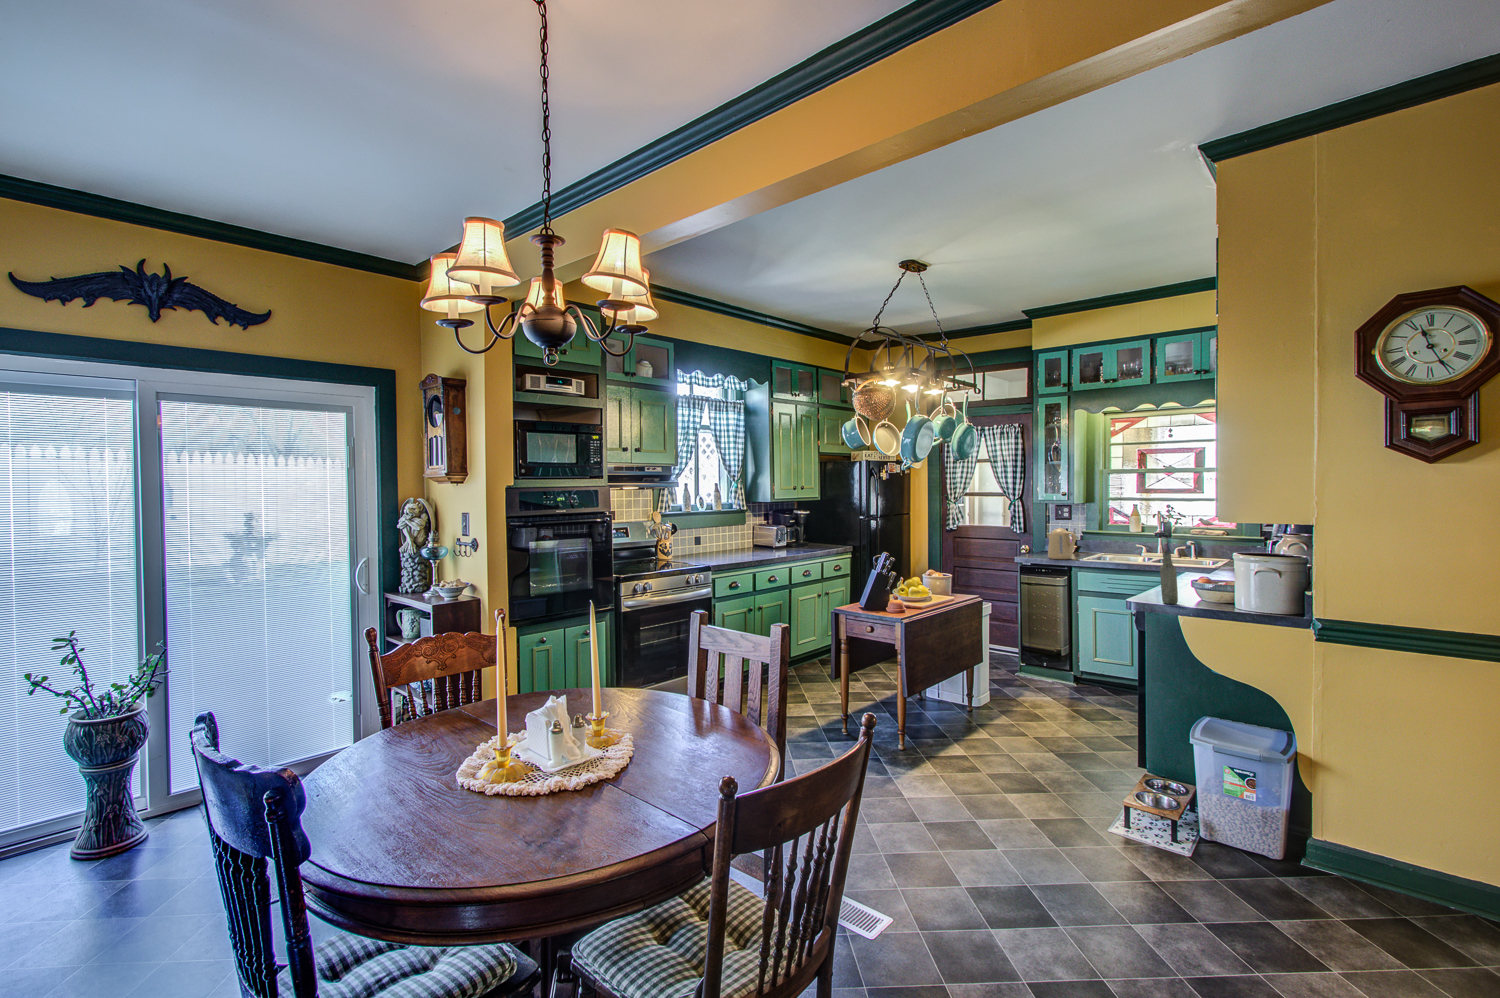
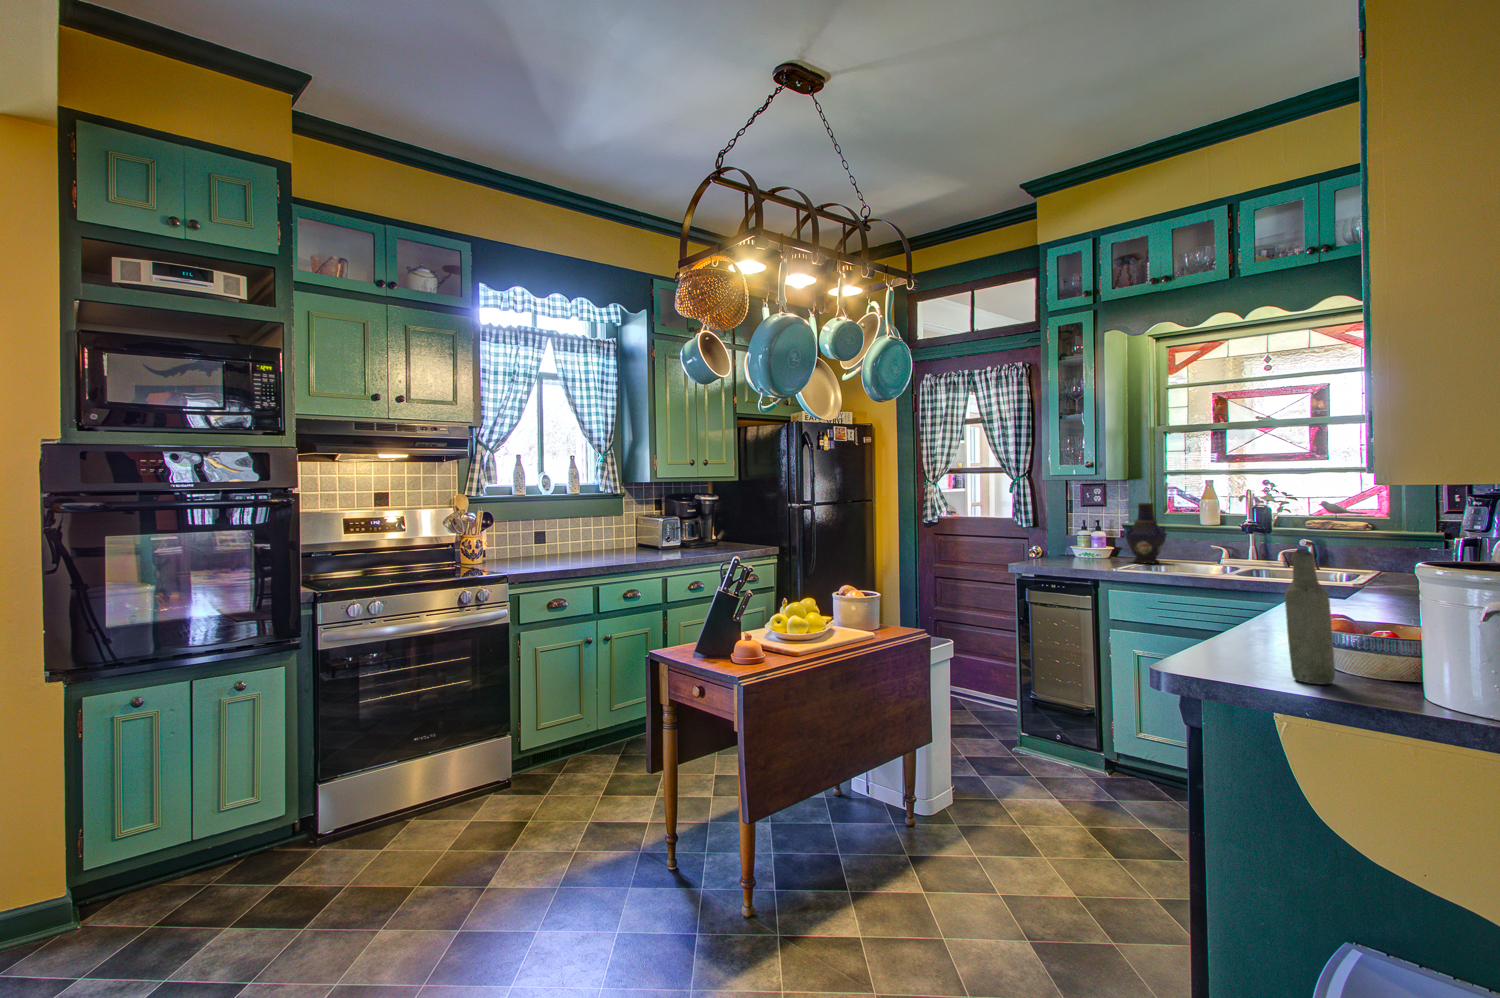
vase: none [1085,519,1111,558] -> present [1125,503,1167,564]
kettle: present [1047,528,1076,559] -> none [1062,516,1108,566]

